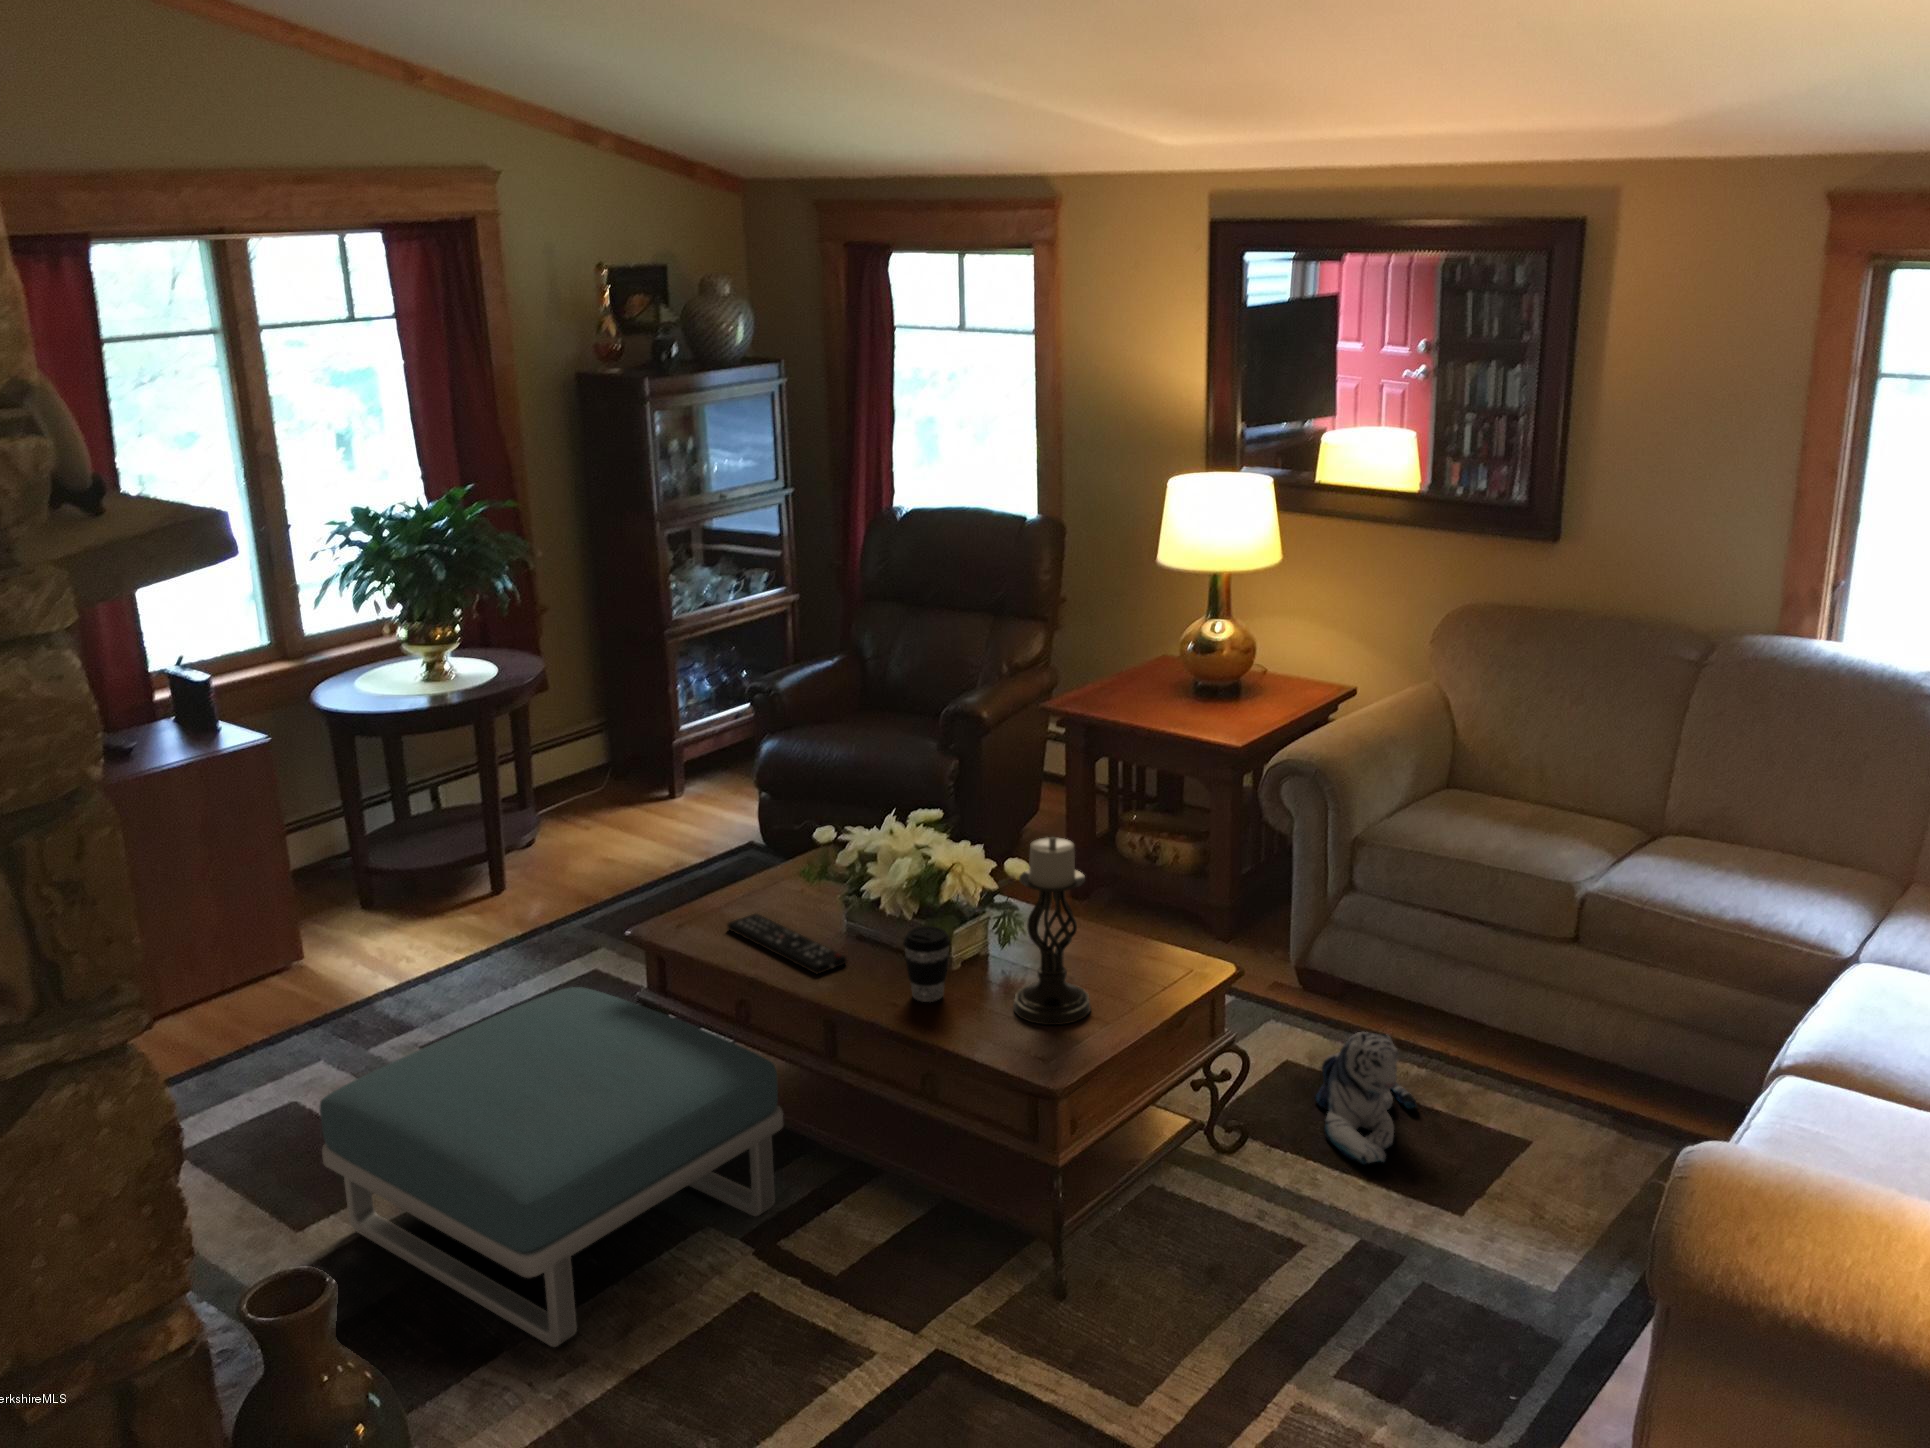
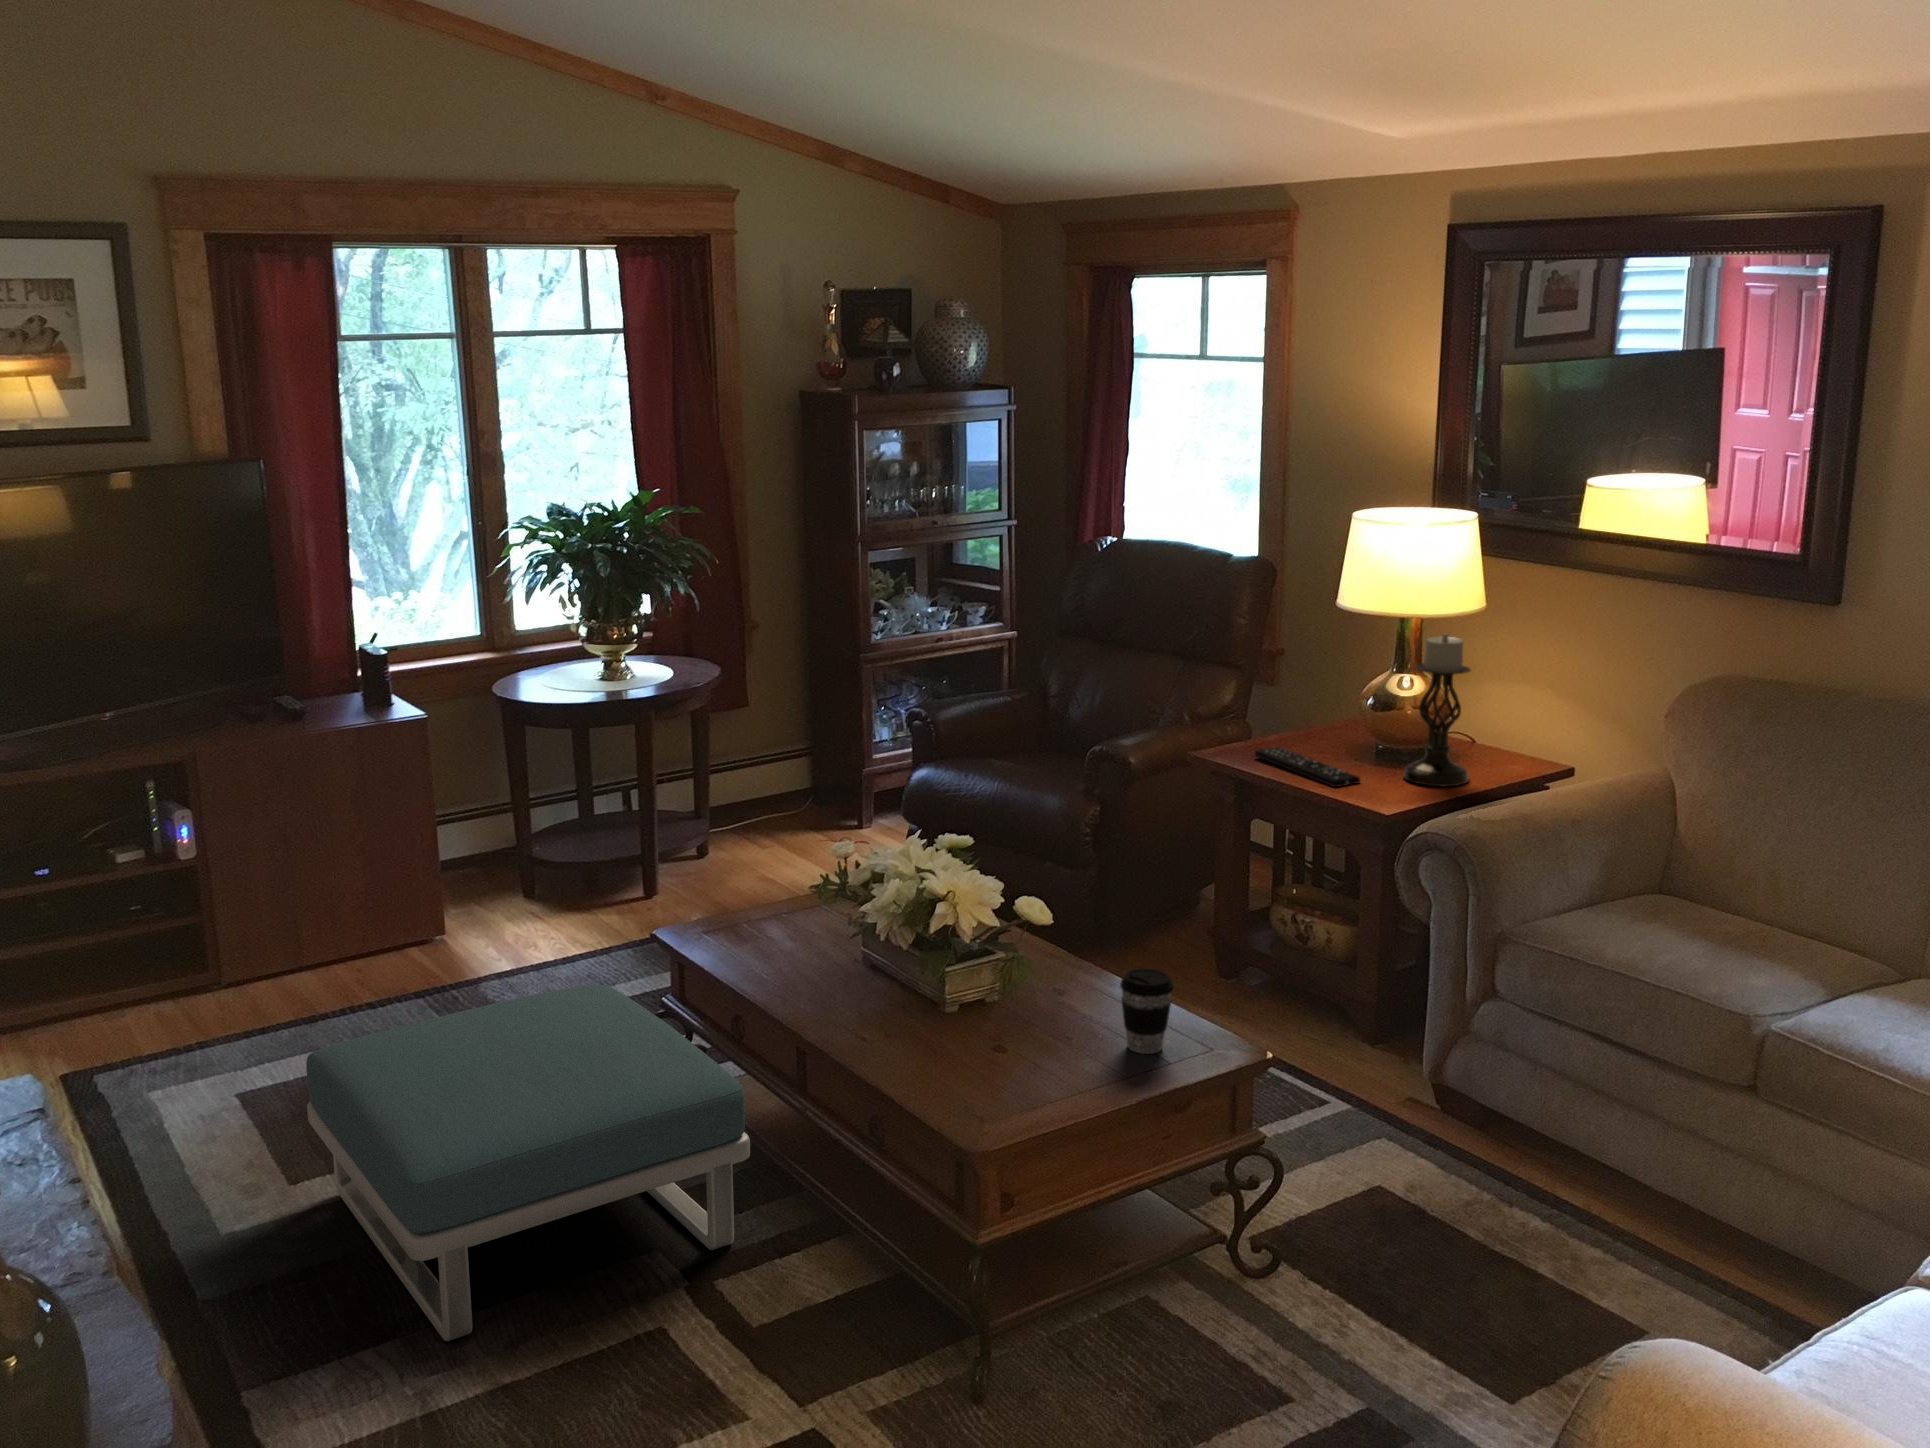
candle holder: present [1014,837,1090,1025] -> present [1404,634,1470,787]
remote control: present [728,914,847,975] -> present [1255,747,1360,787]
coffee cup: present [903,926,950,1002] -> present [1120,968,1174,1054]
plush toy: present [1314,1032,1416,1164] -> none [1380,1159,1512,1322]

